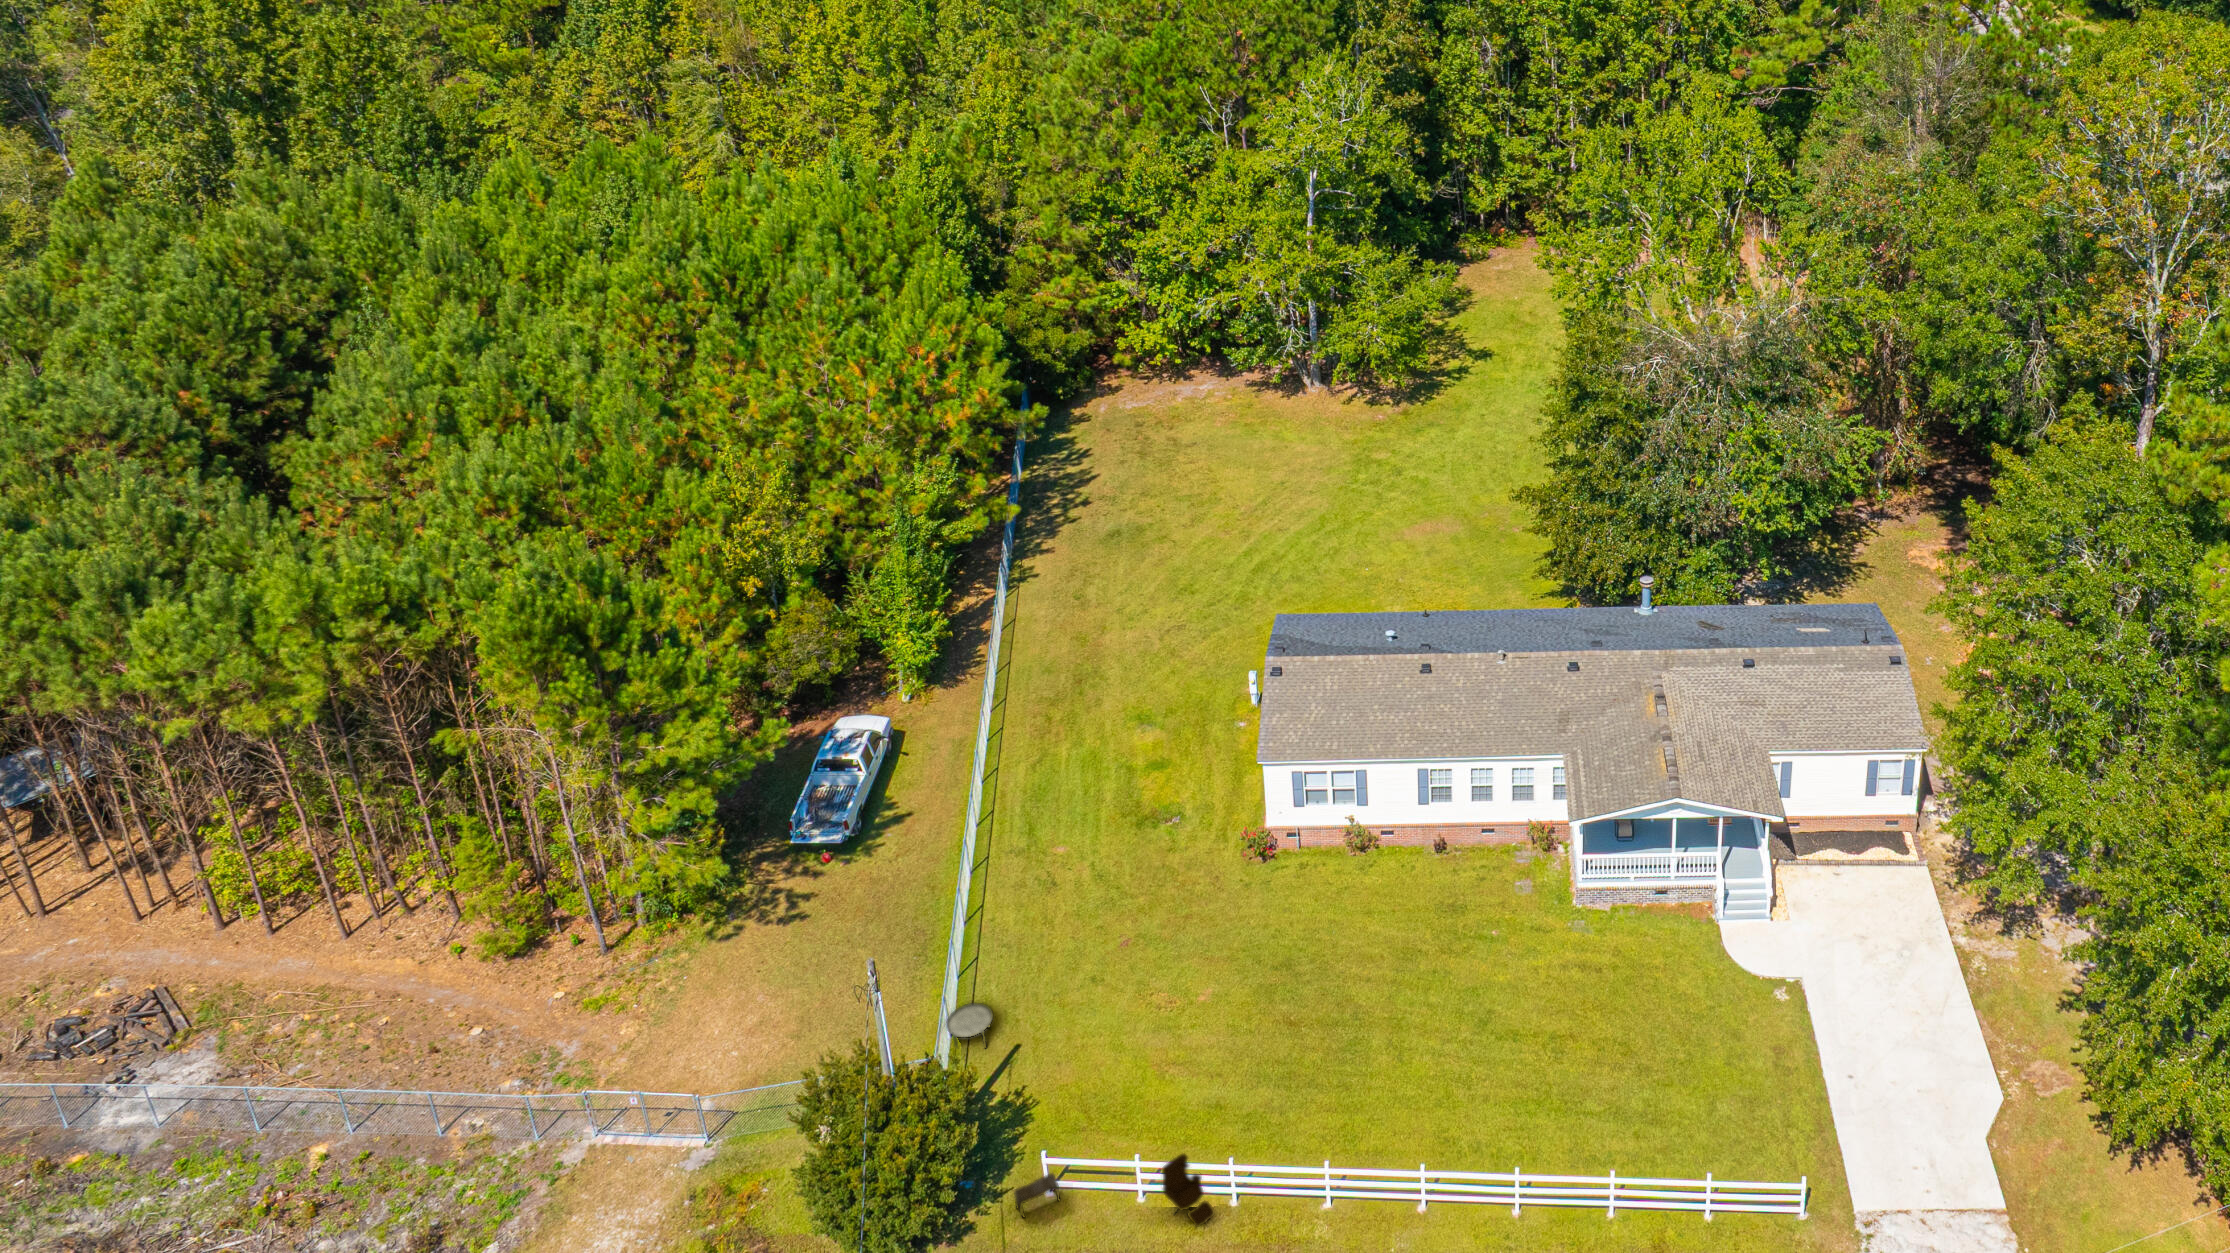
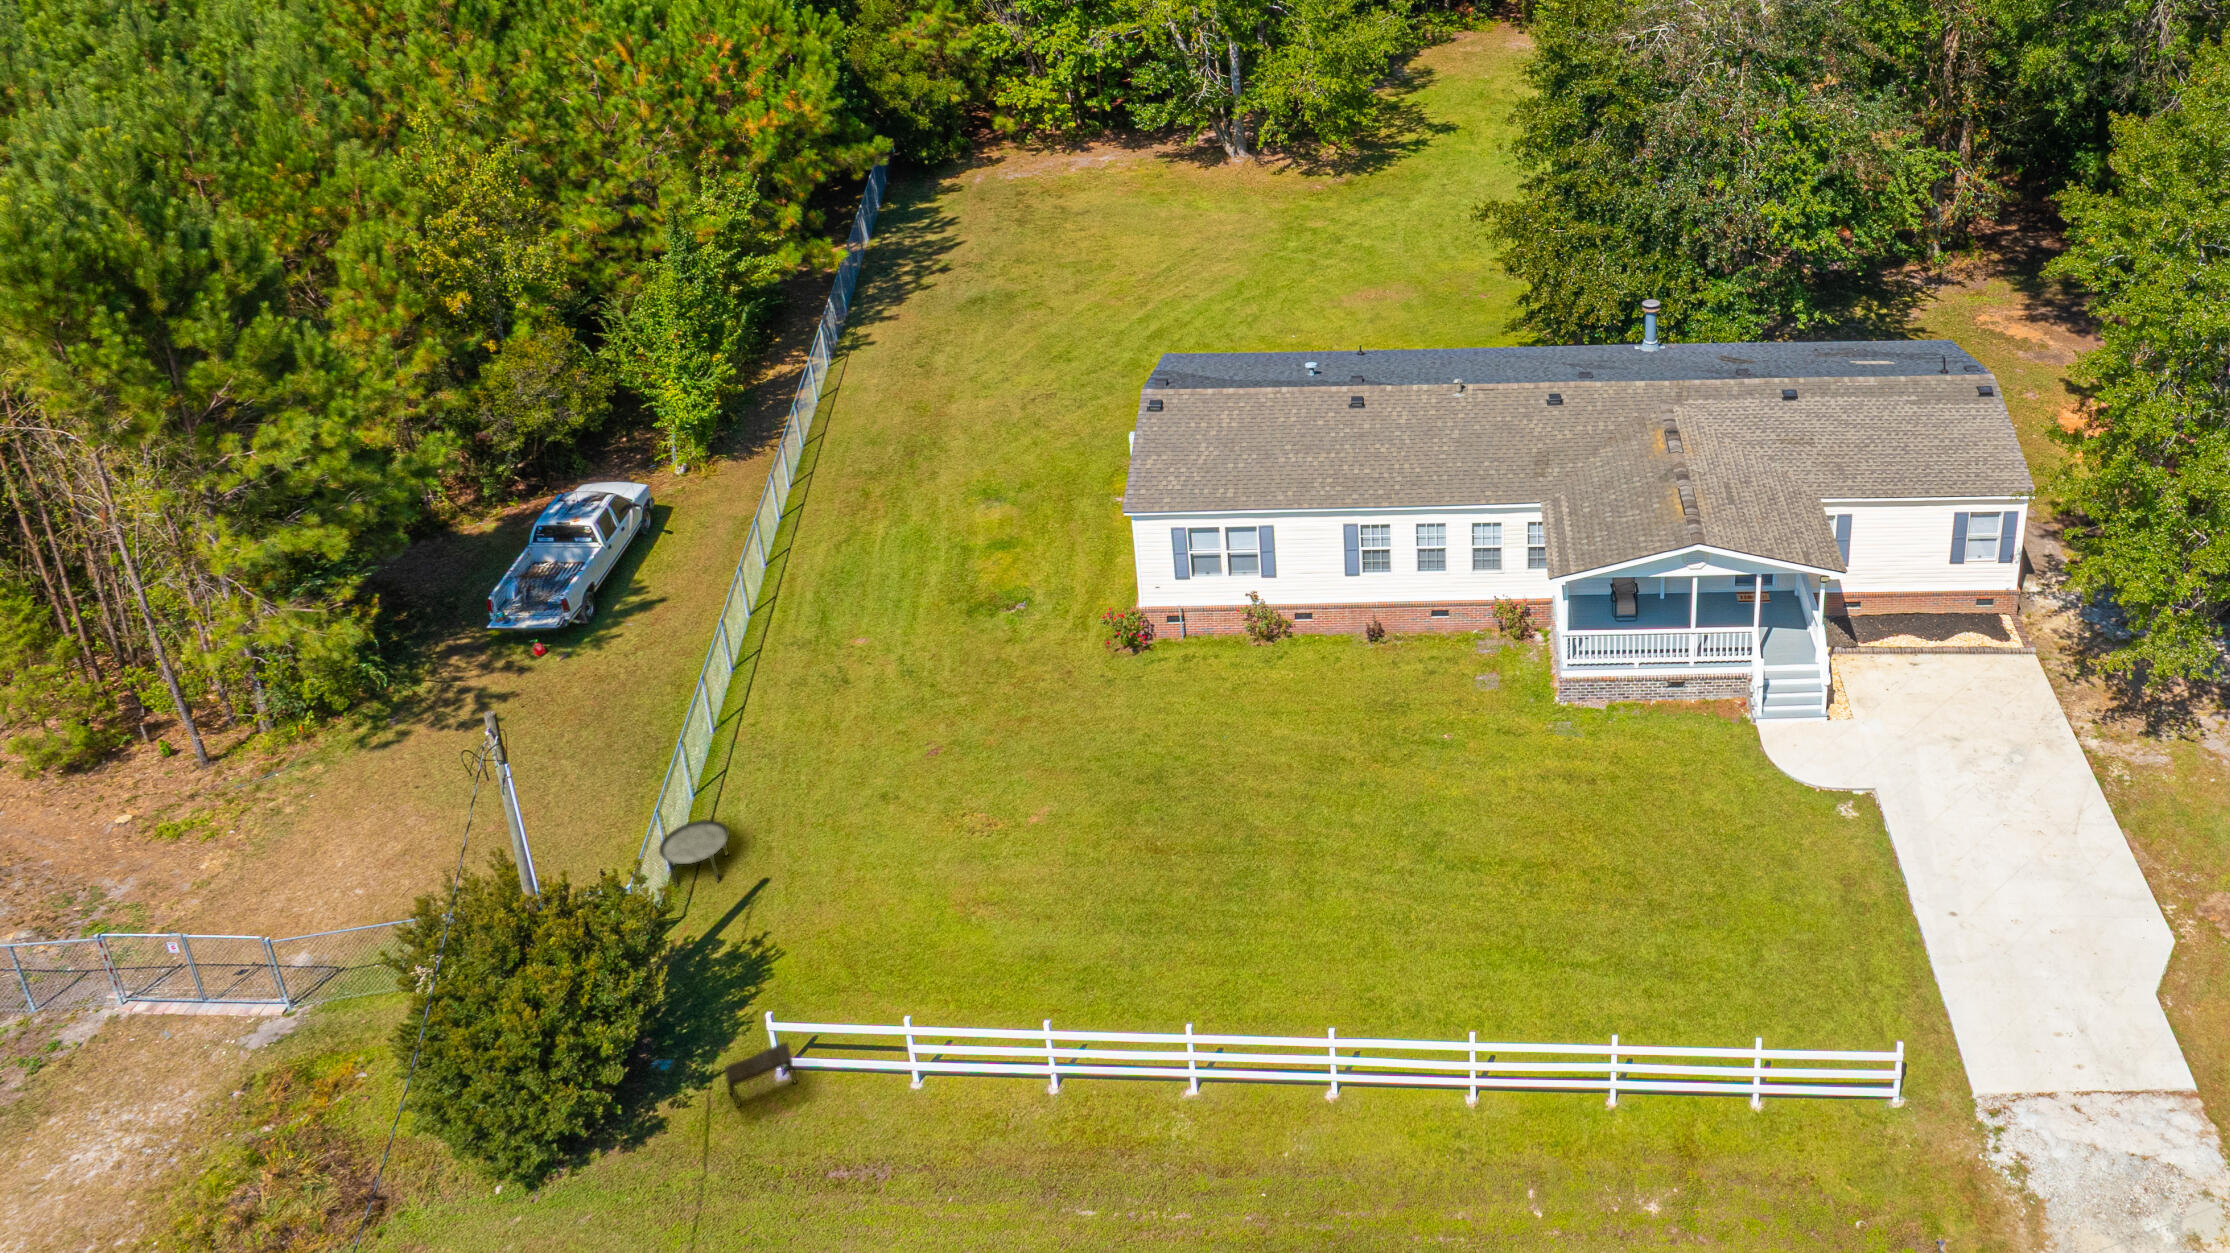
lounge chair: present [1162,1154,1215,1227] -> none [944,1012,1024,1122]

